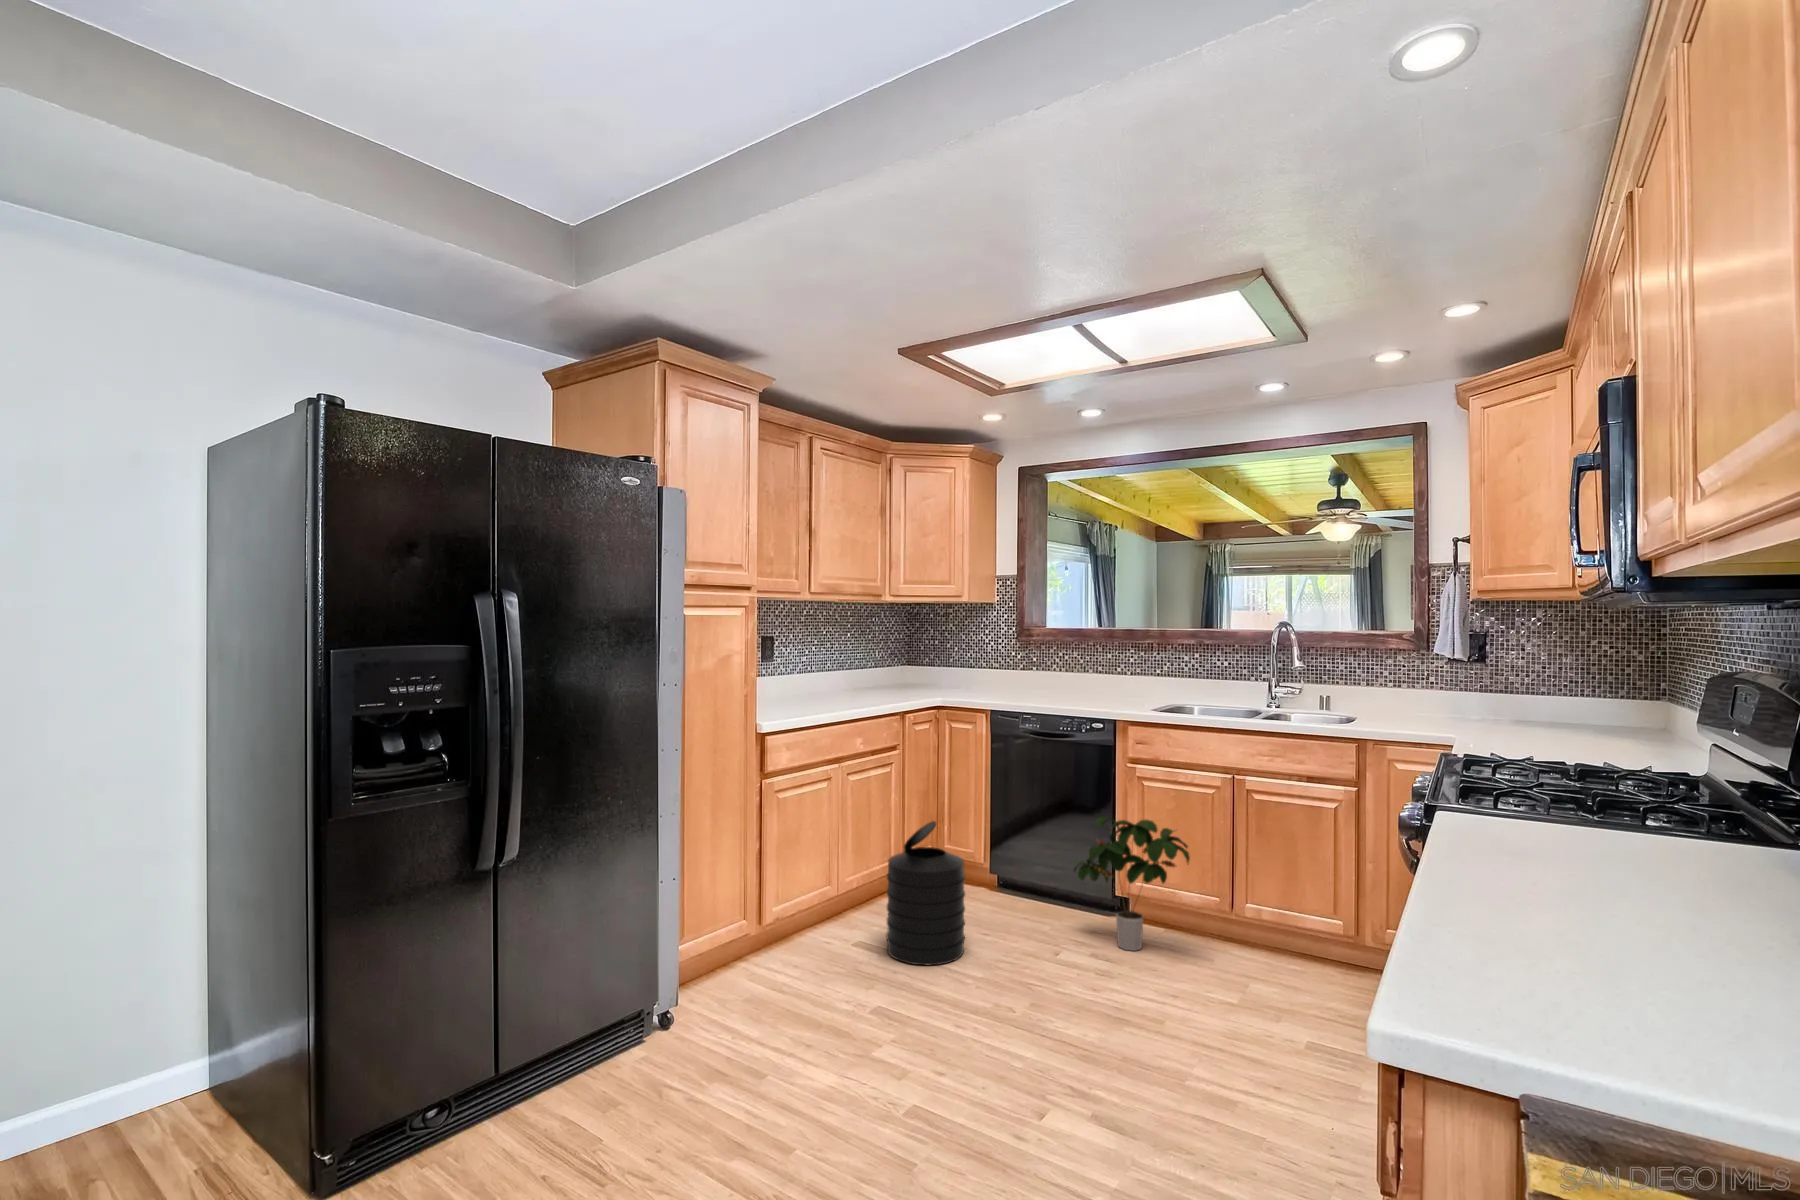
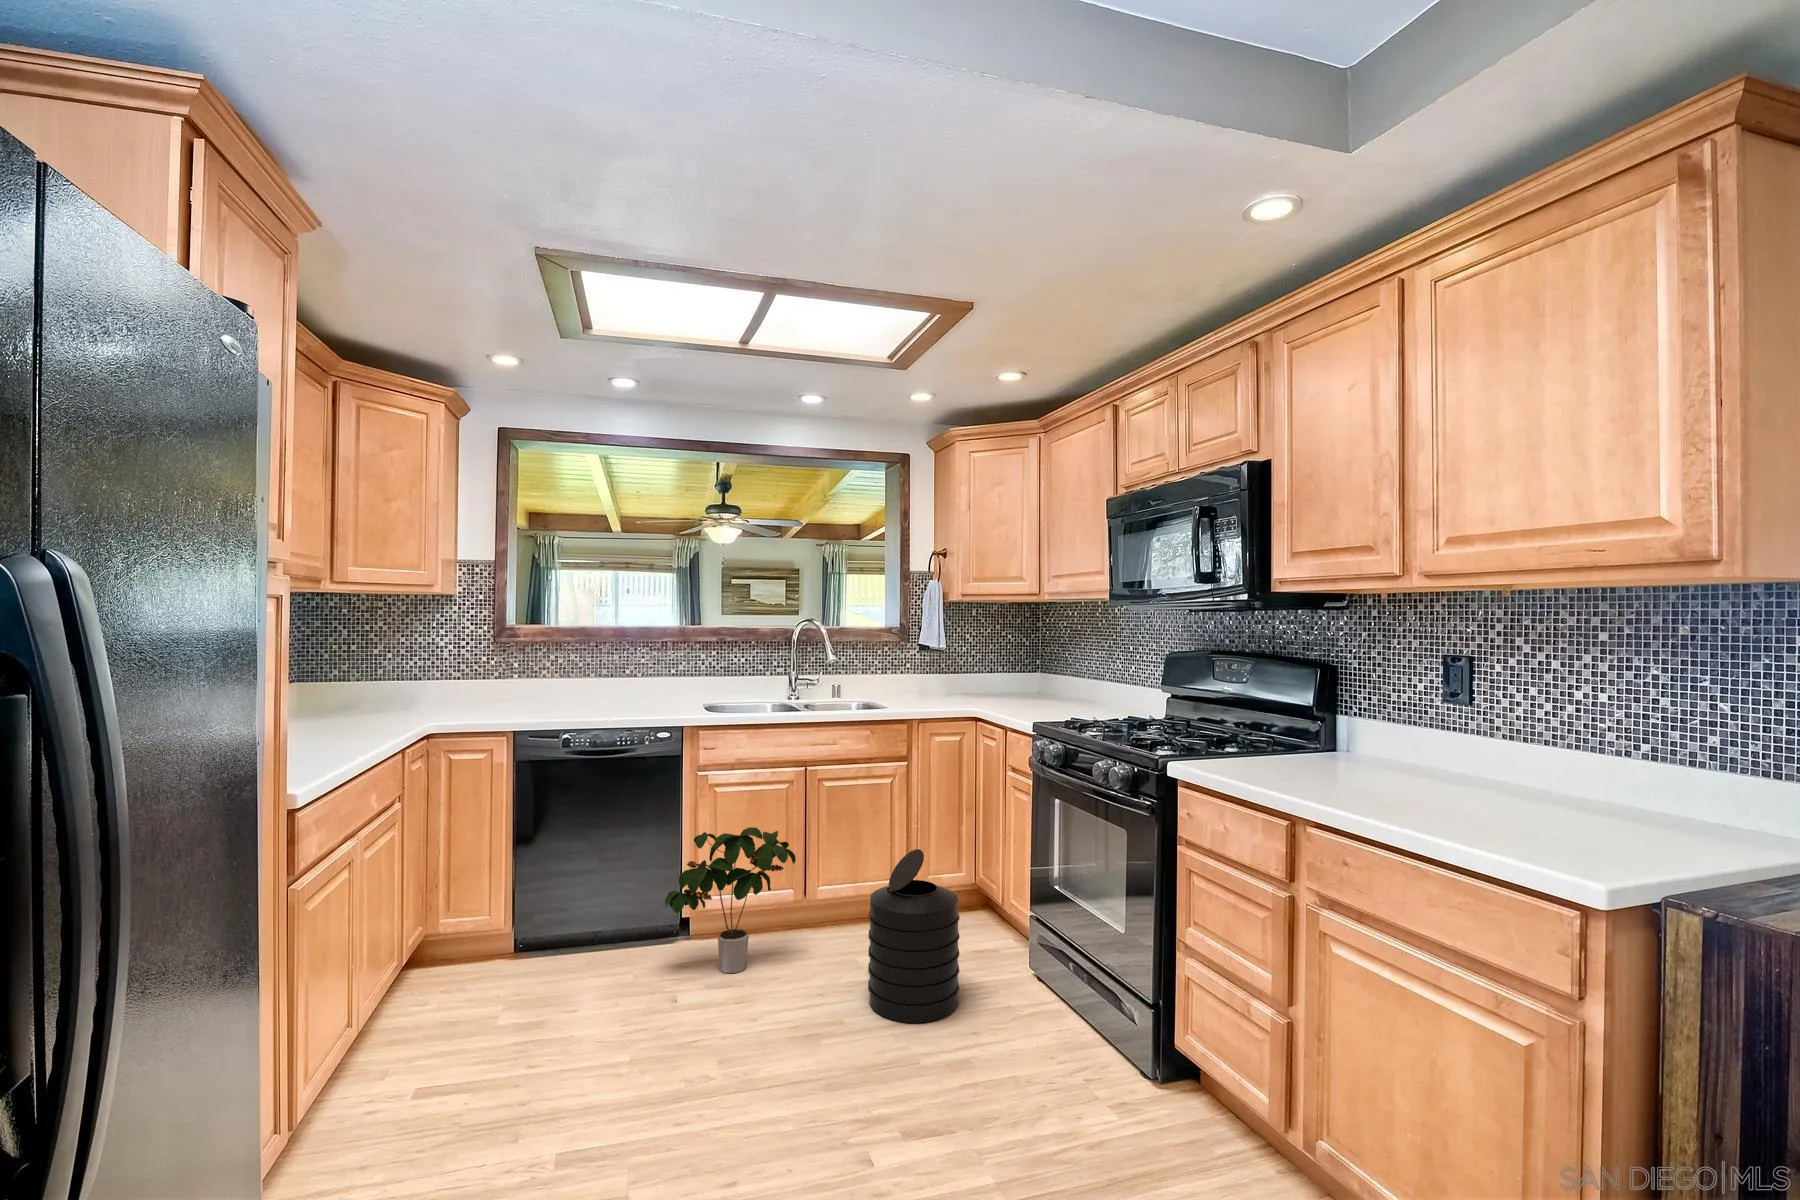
trash can: present [886,821,965,965] -> present [868,849,960,1023]

